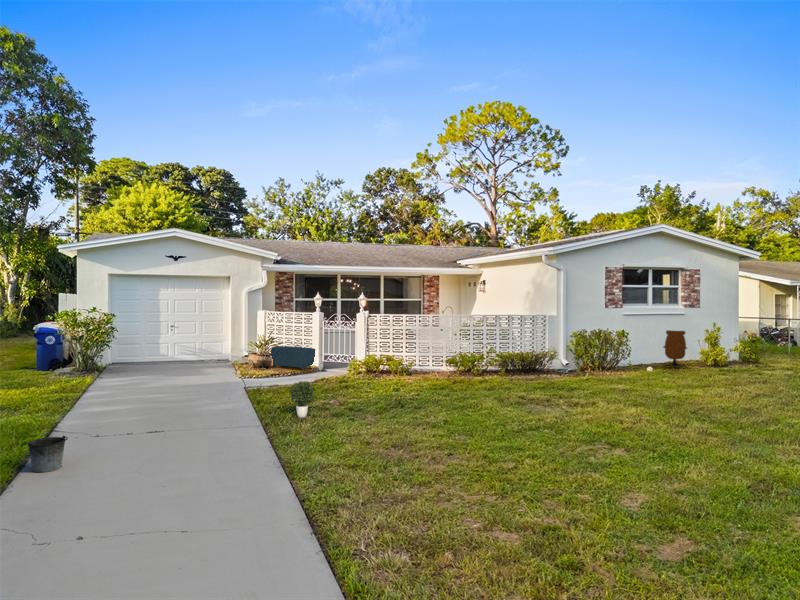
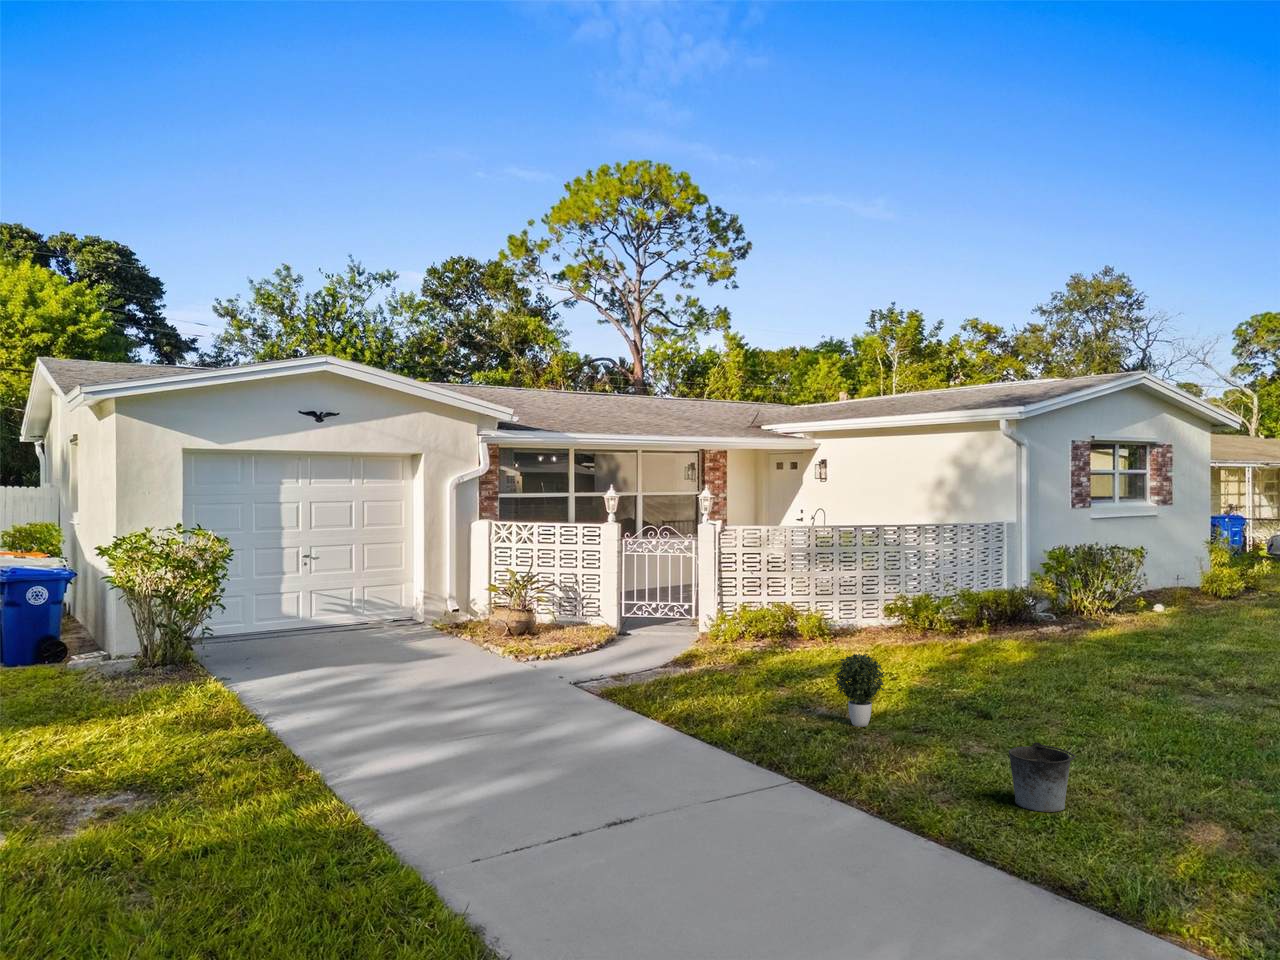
lounge chair: present [663,330,687,368] -> none [1139,542,1189,604]
bench: present [271,346,315,371] -> none [525,589,615,635]
bucket: present [28,435,68,472] -> present [1009,742,1076,812]

